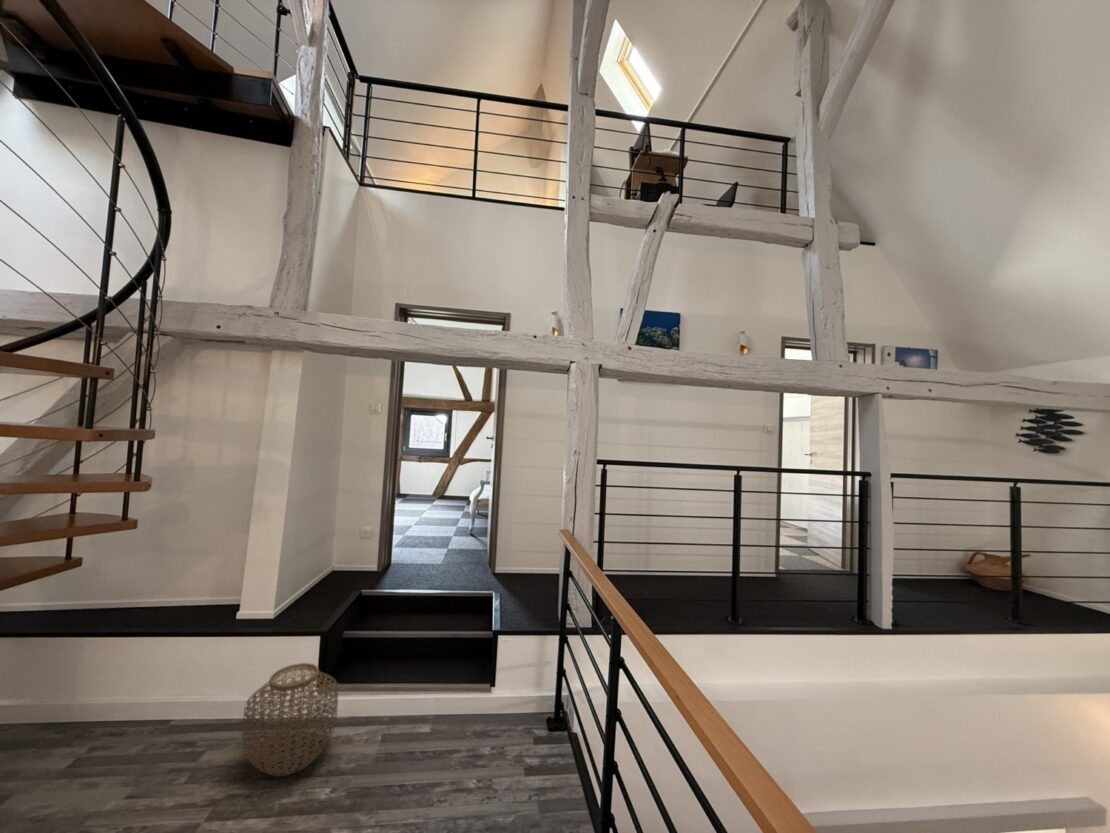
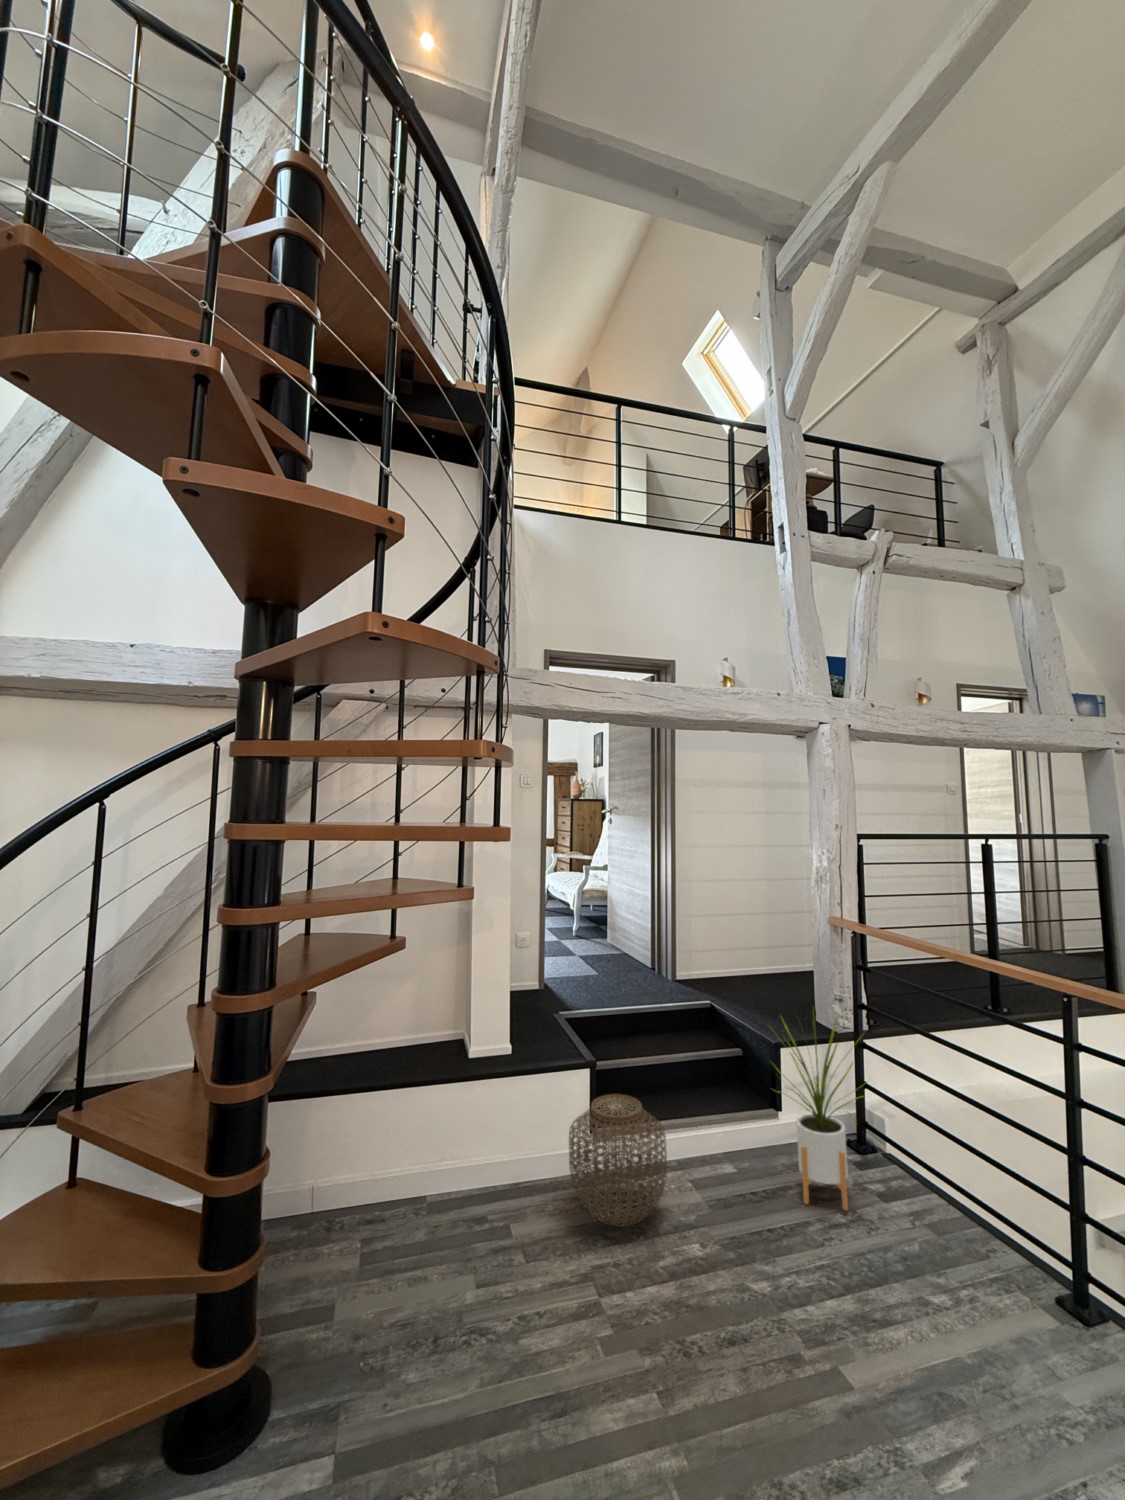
house plant: none [431,605,516,790] -> present [779,1017,859,1211]

